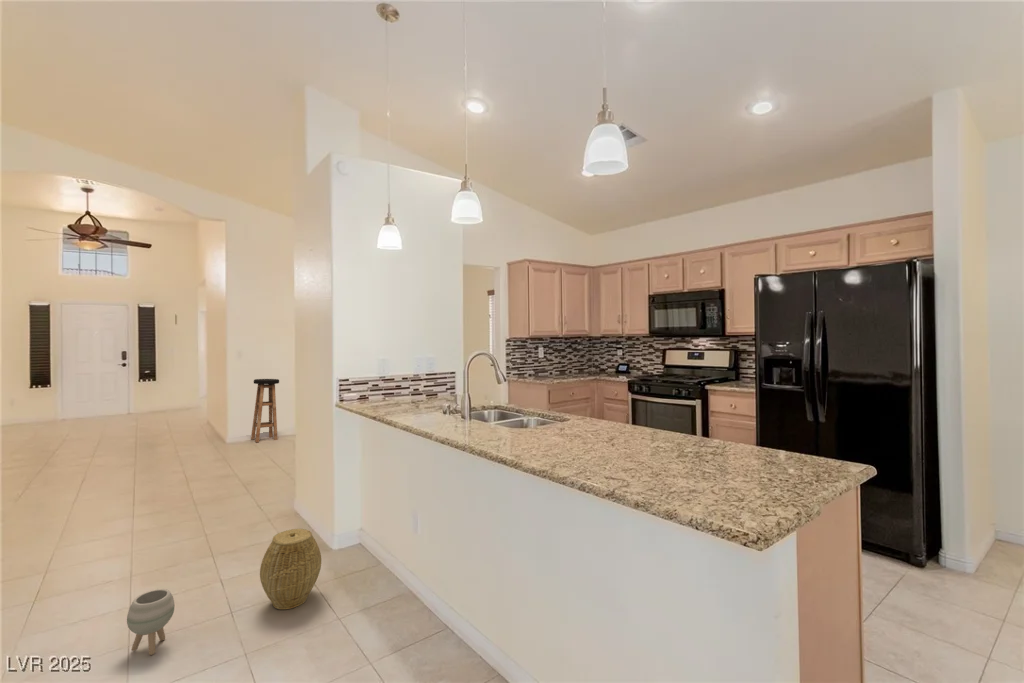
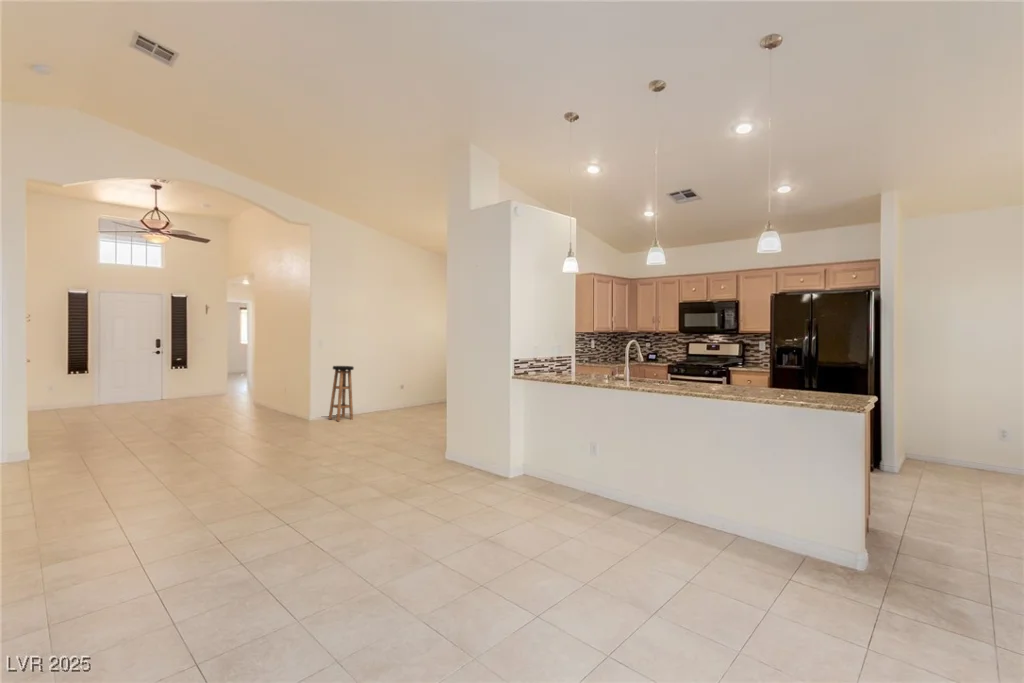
woven basket: present [260,529,321,609] -> none [503,453,538,499]
planter: present [127,589,175,655] -> none [457,482,479,516]

